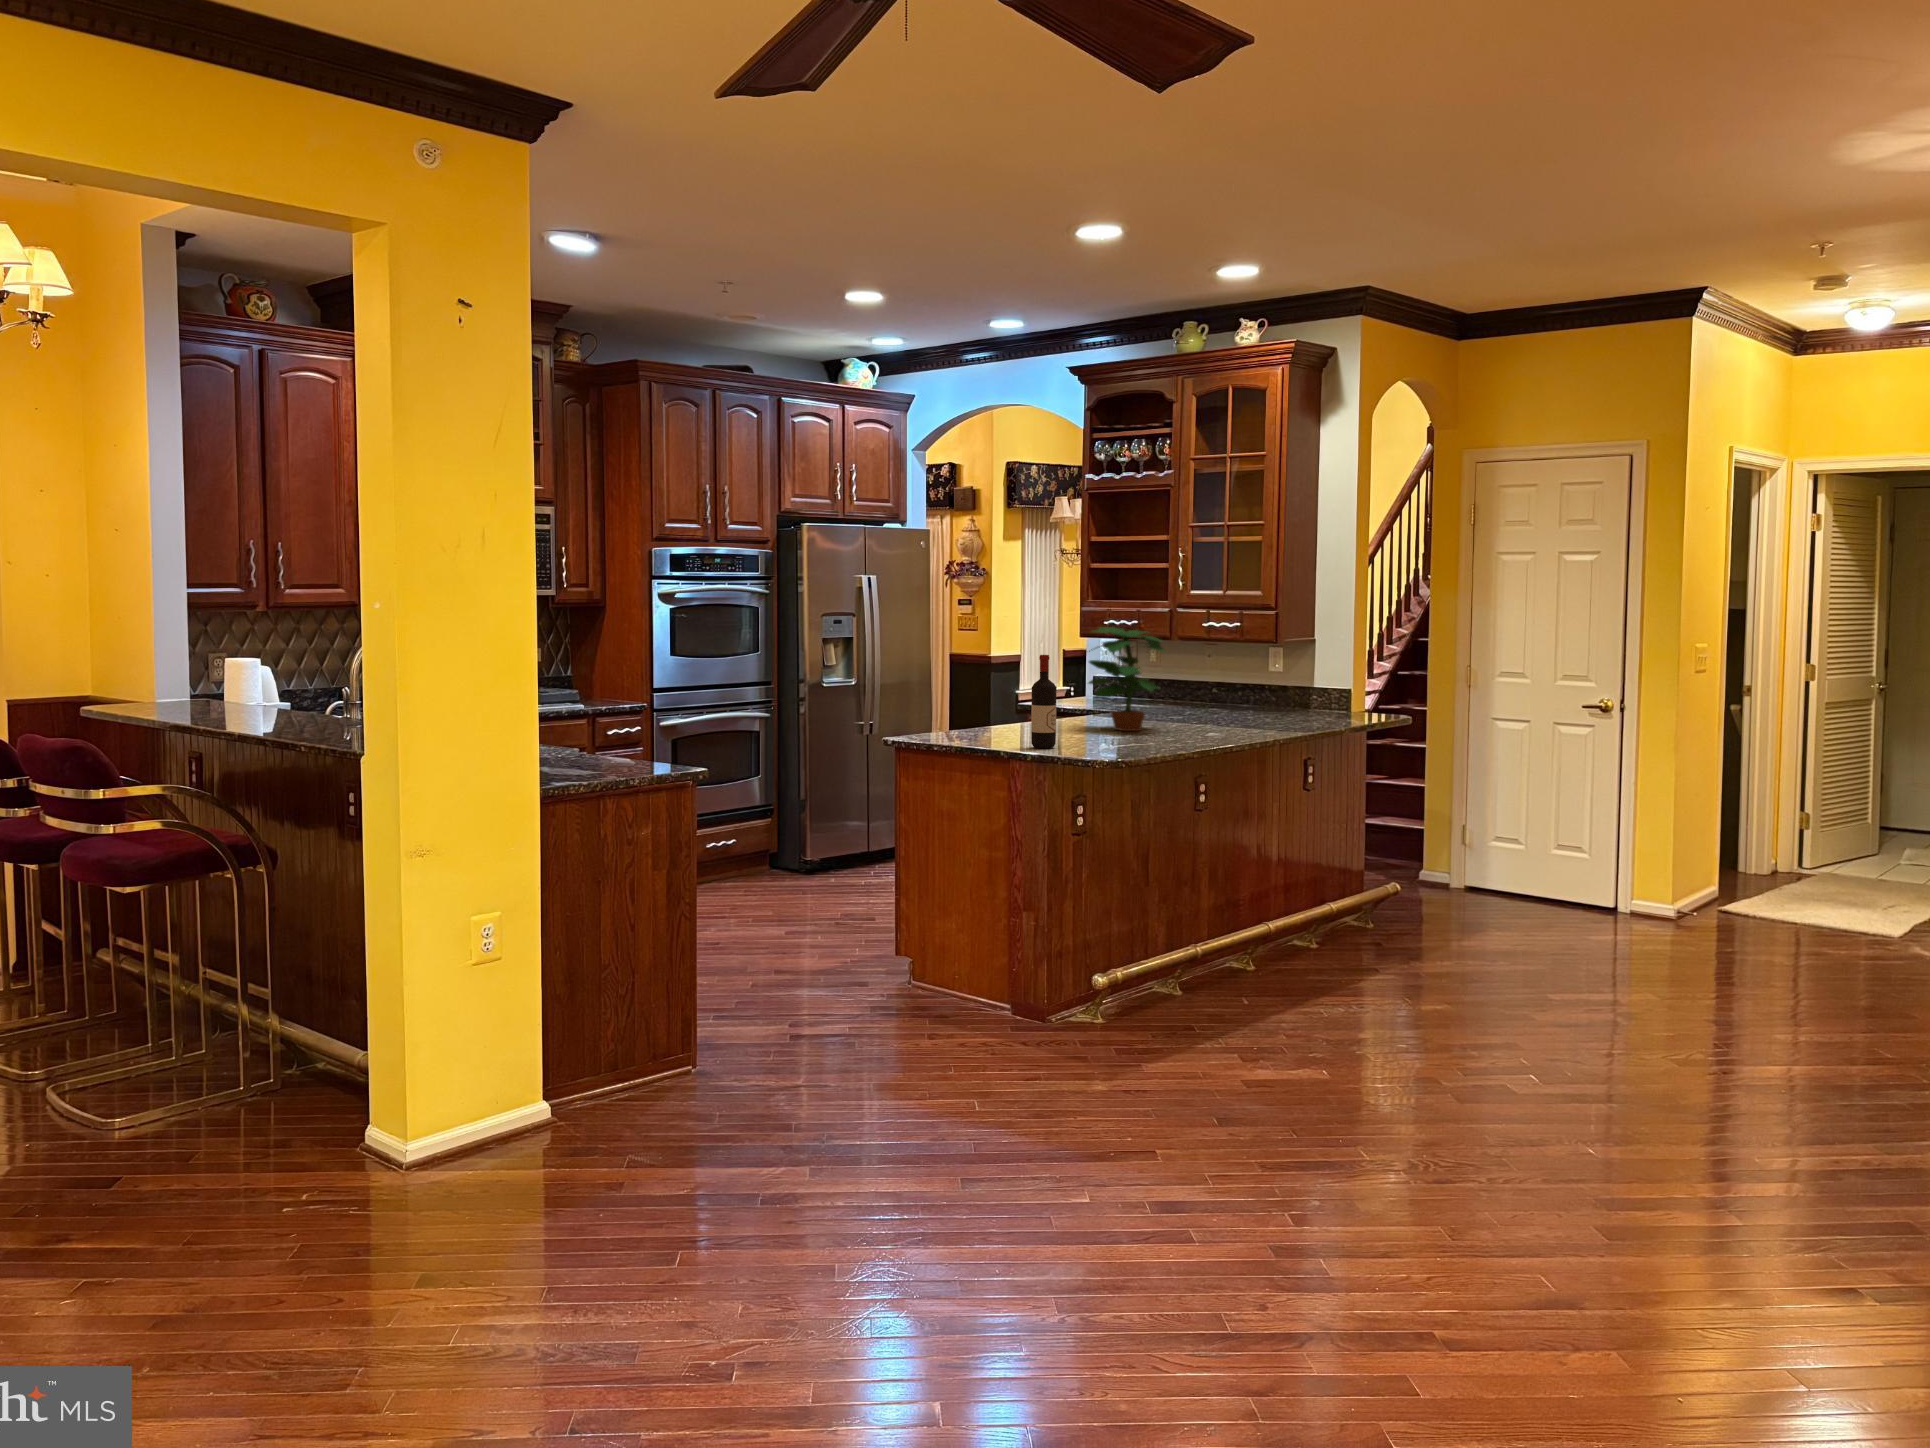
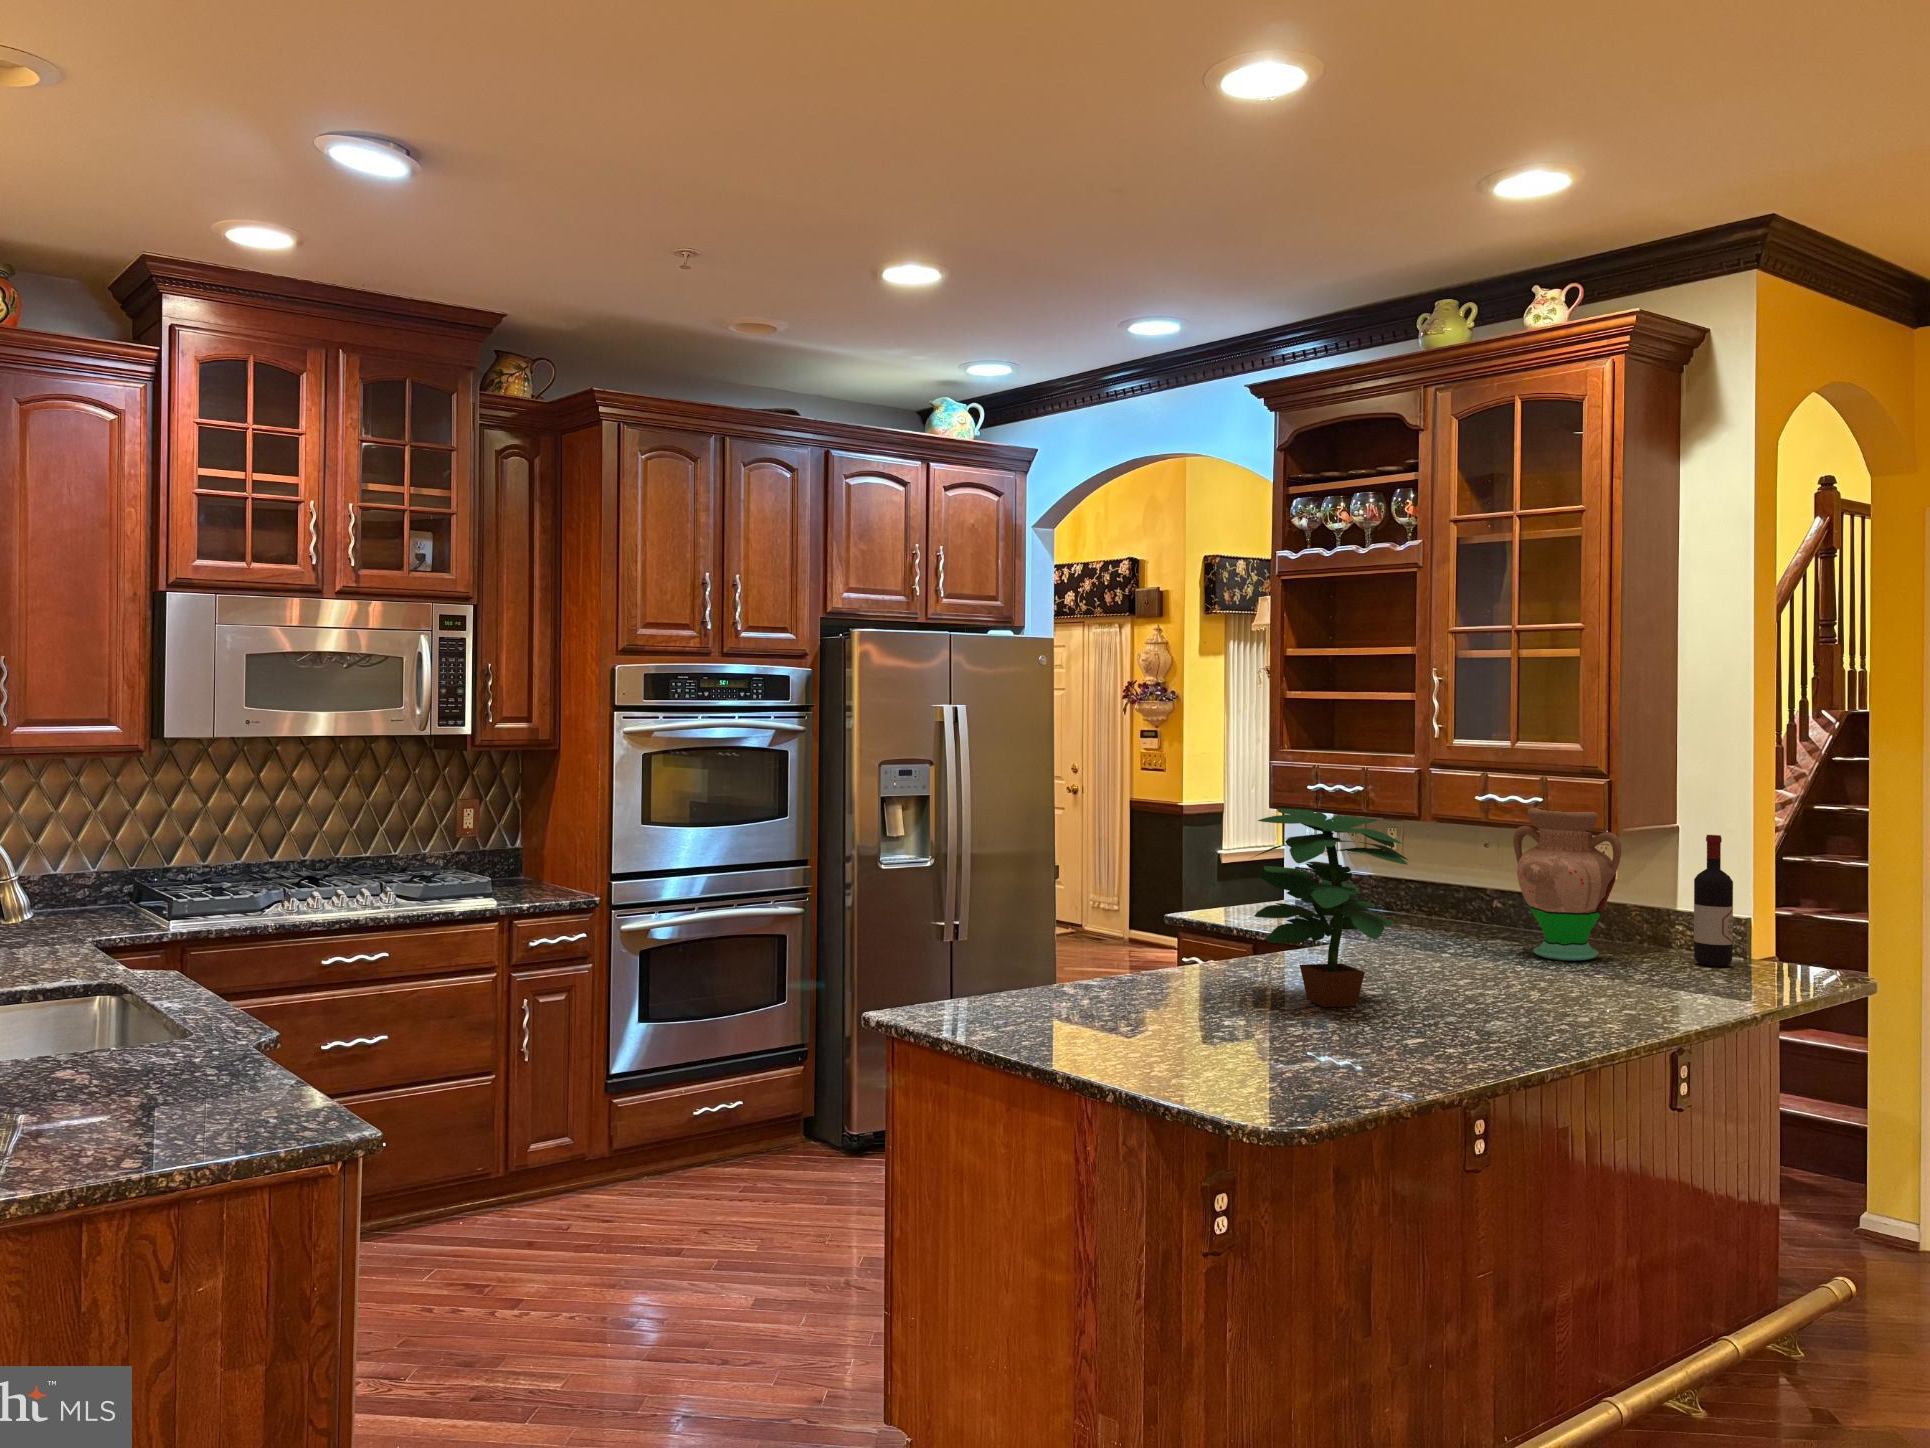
vase: none [1225,630,1283,716] -> present [1513,808,1621,960]
wine bottle: present [1031,655,1057,748] -> present [1694,835,1733,967]

